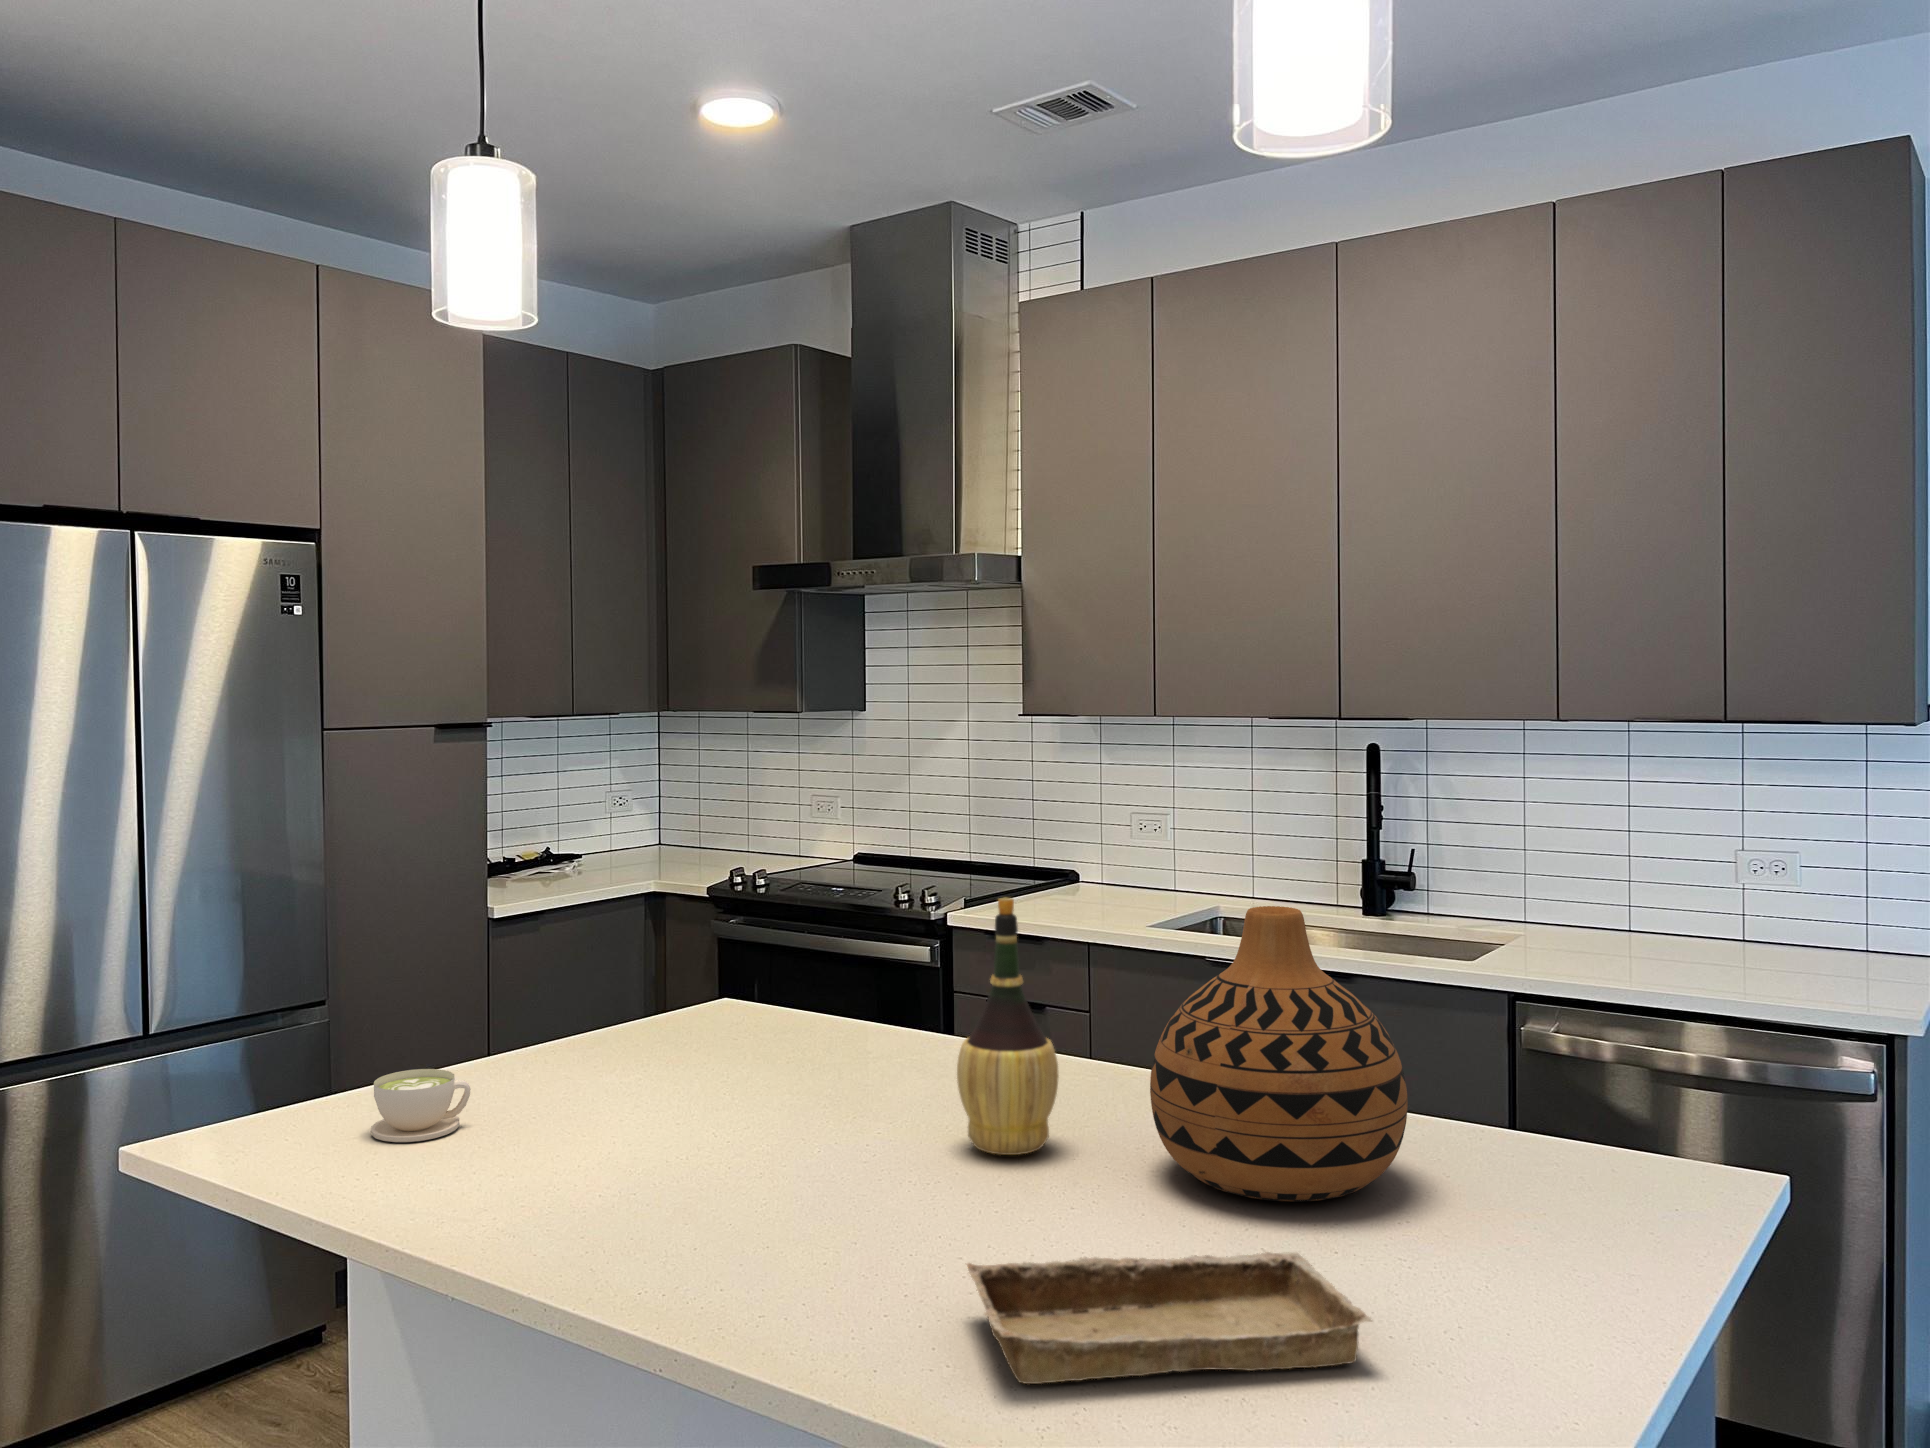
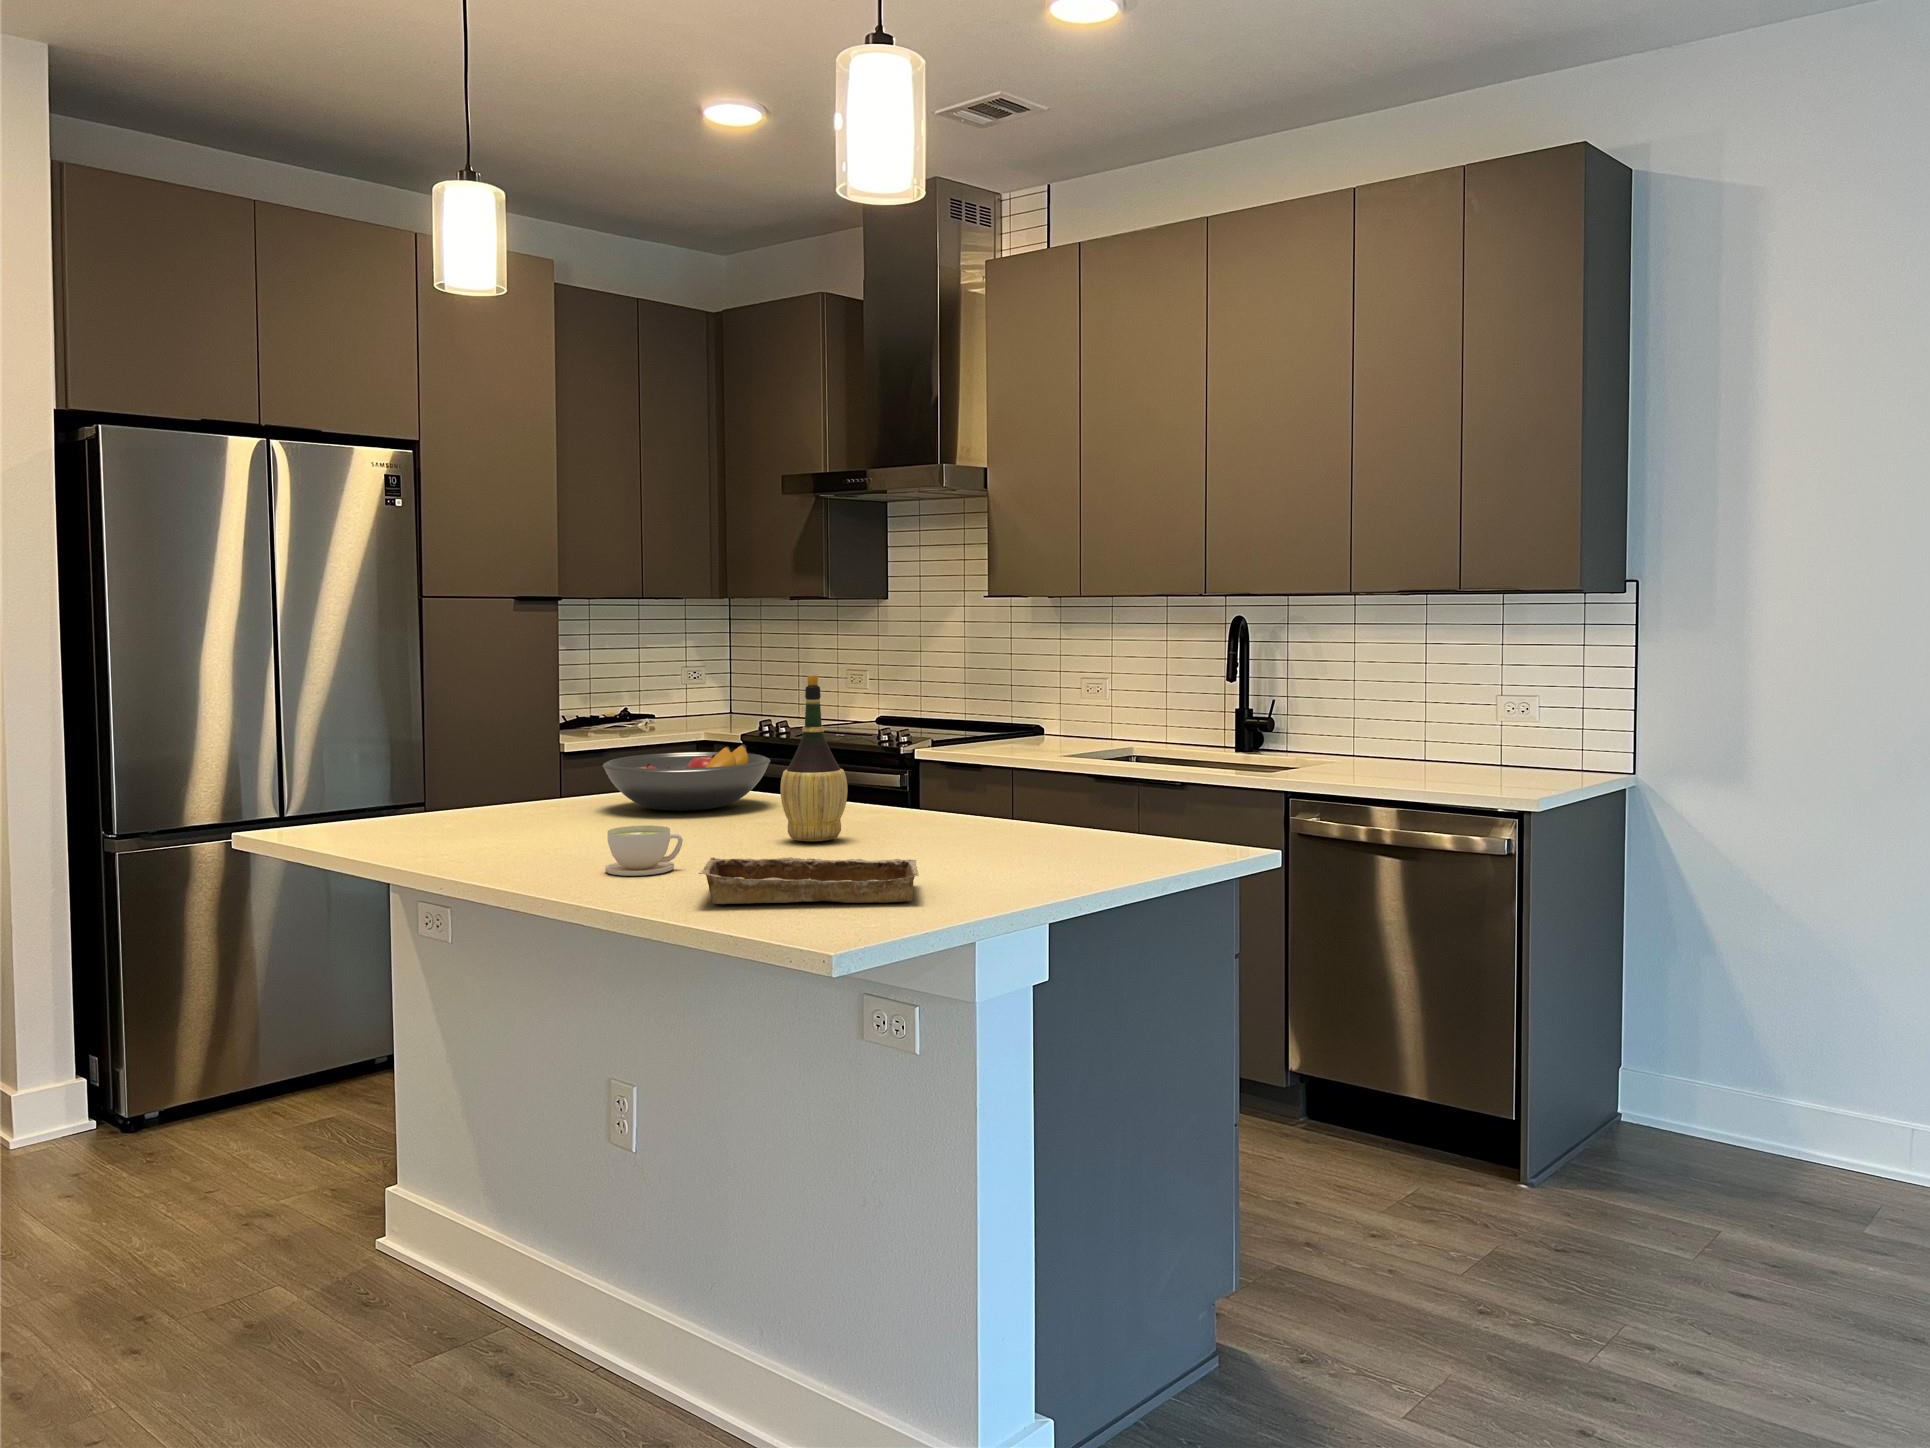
vase: present [1150,906,1408,1202] -> none [889,676,1051,857]
fruit bowl: none [634,961,868,1068] -> present [603,745,770,811]
coffee cup: present [371,1069,471,1142] -> present [605,825,683,876]

